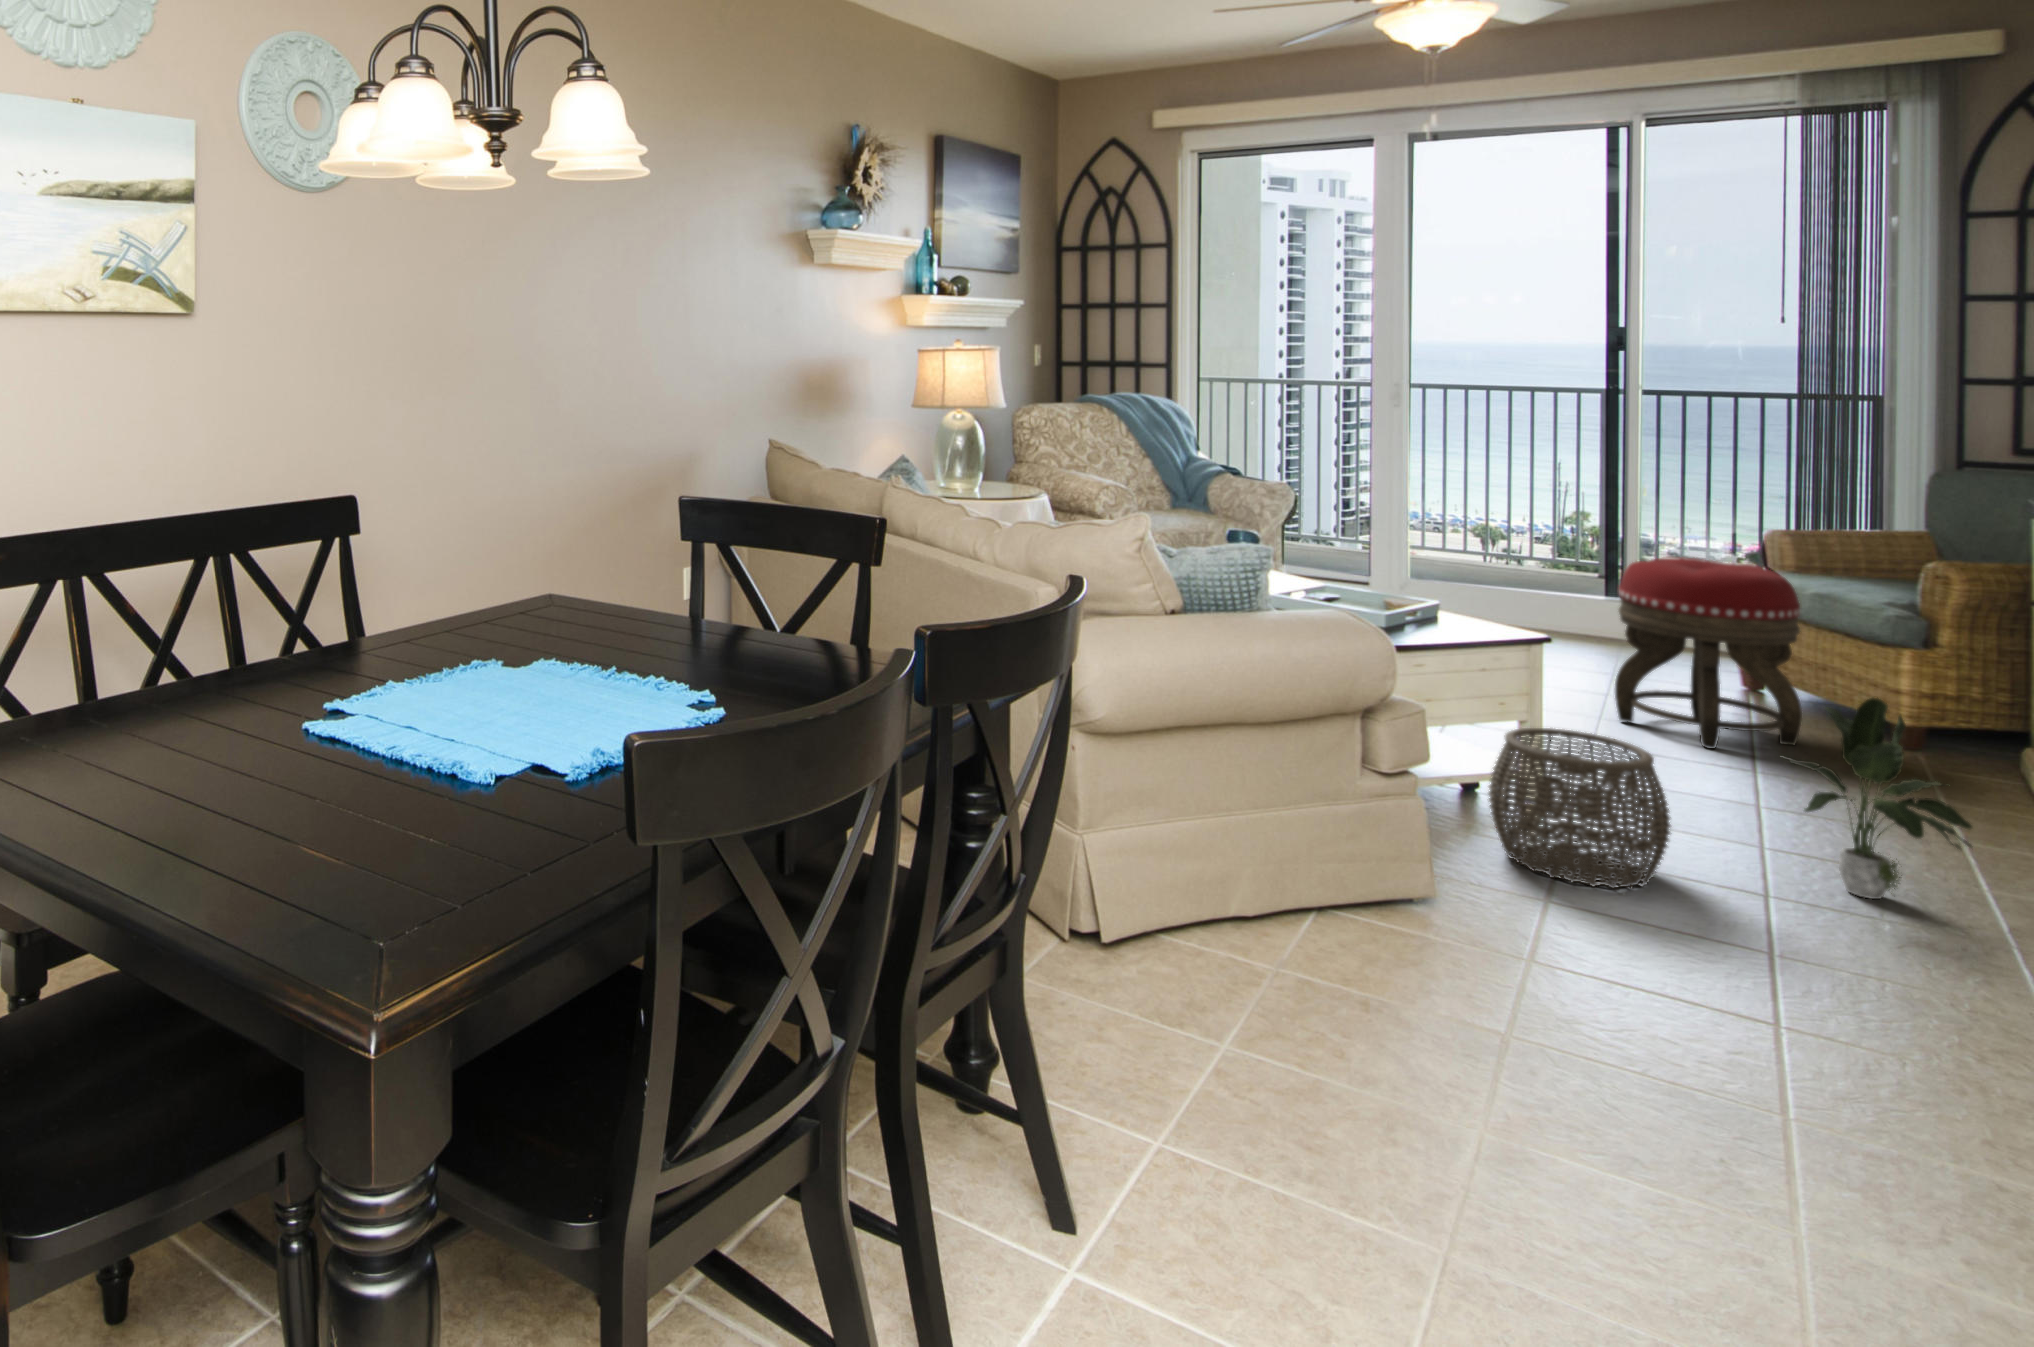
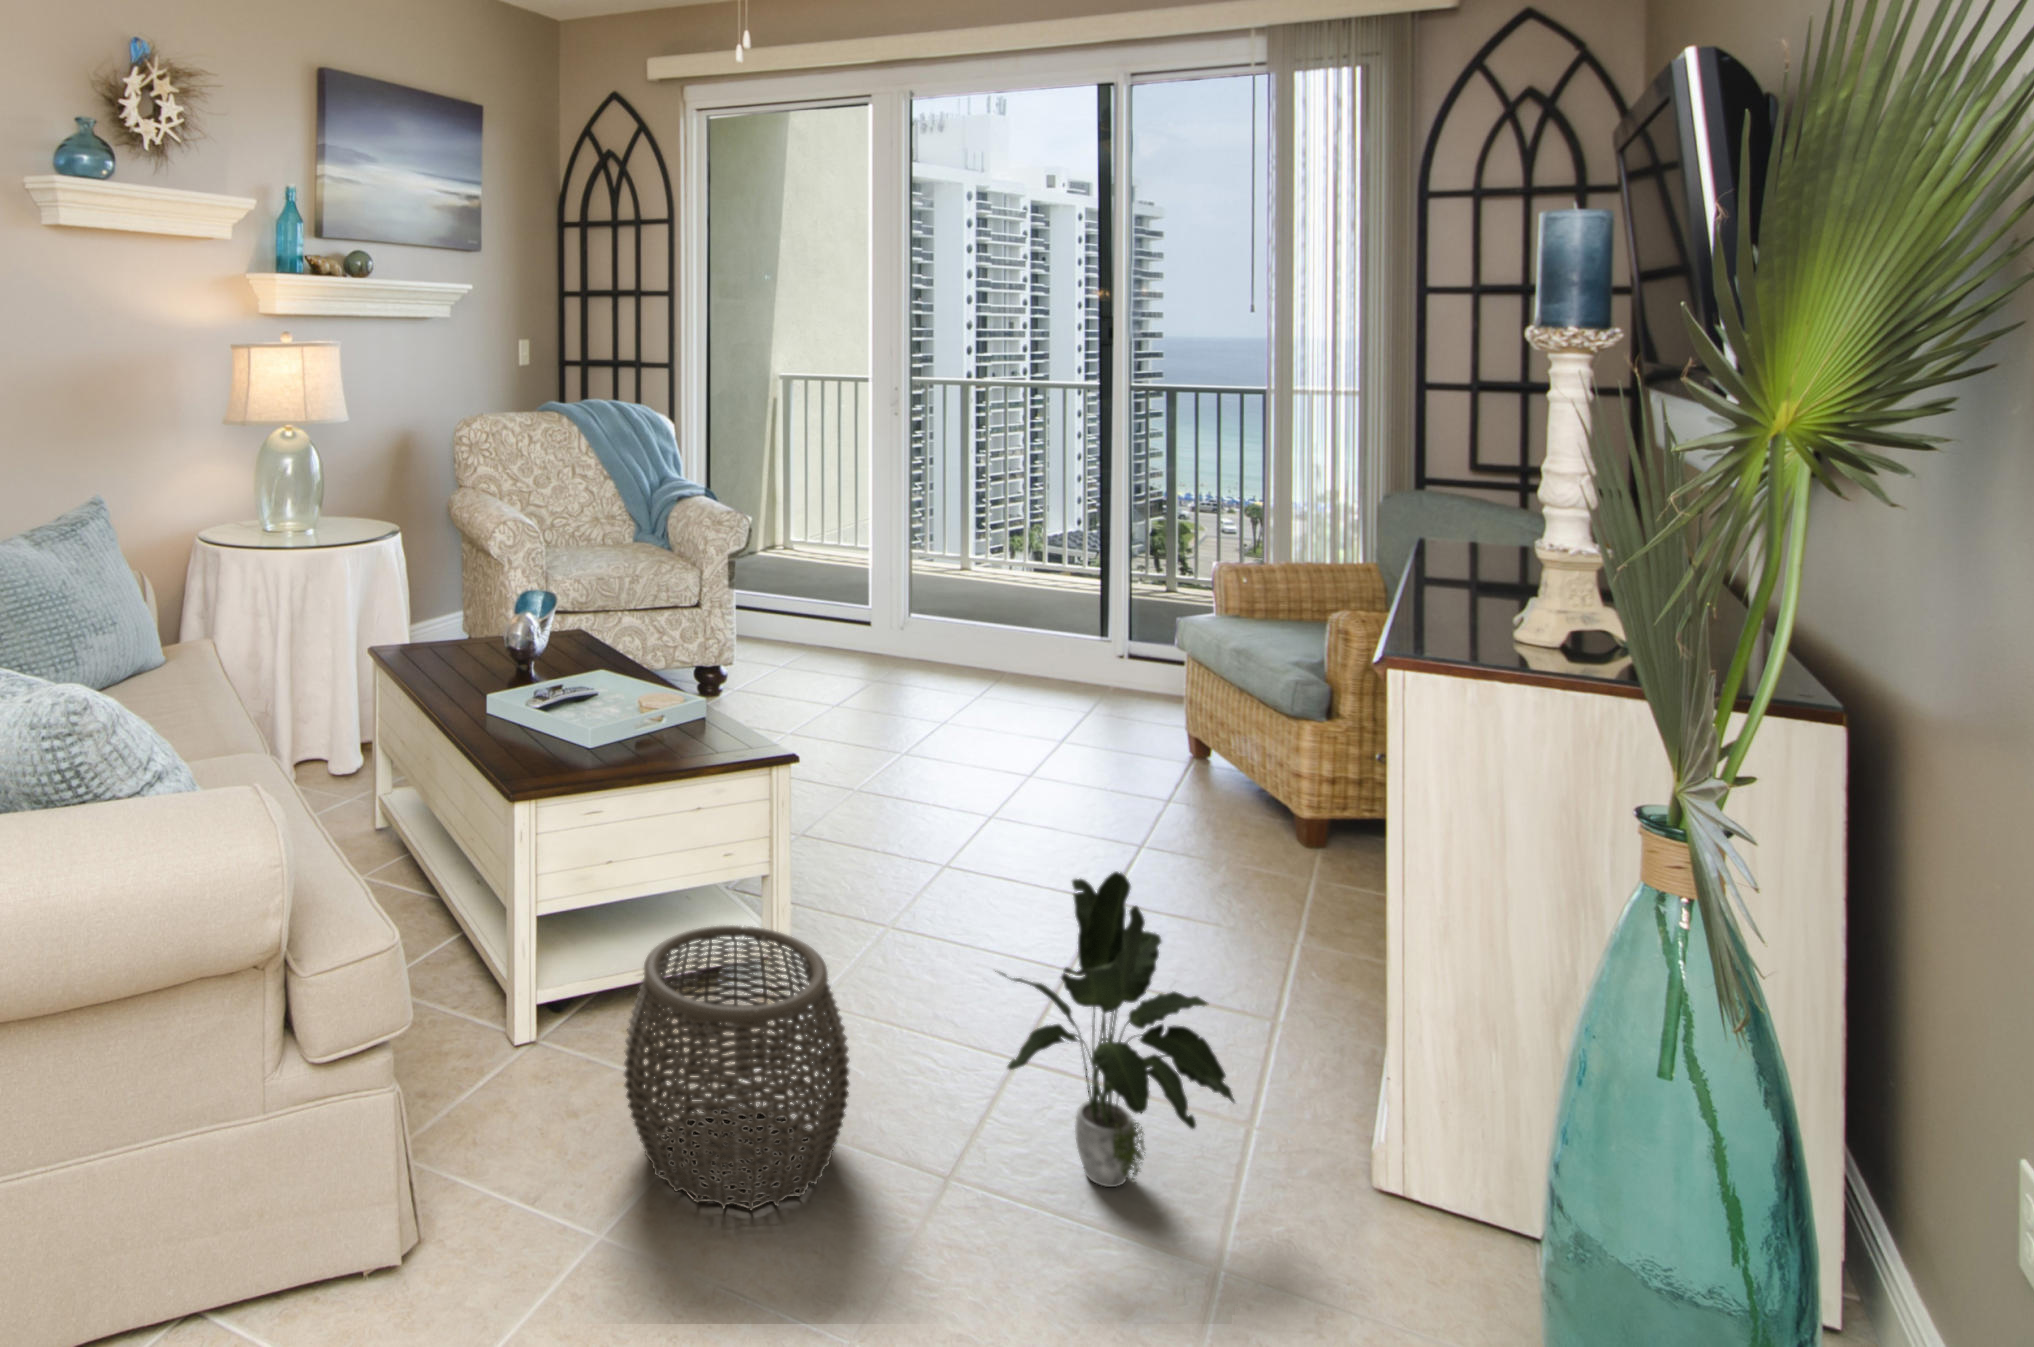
footstool: present [1615,558,1802,749] -> none [1012,606,1203,864]

